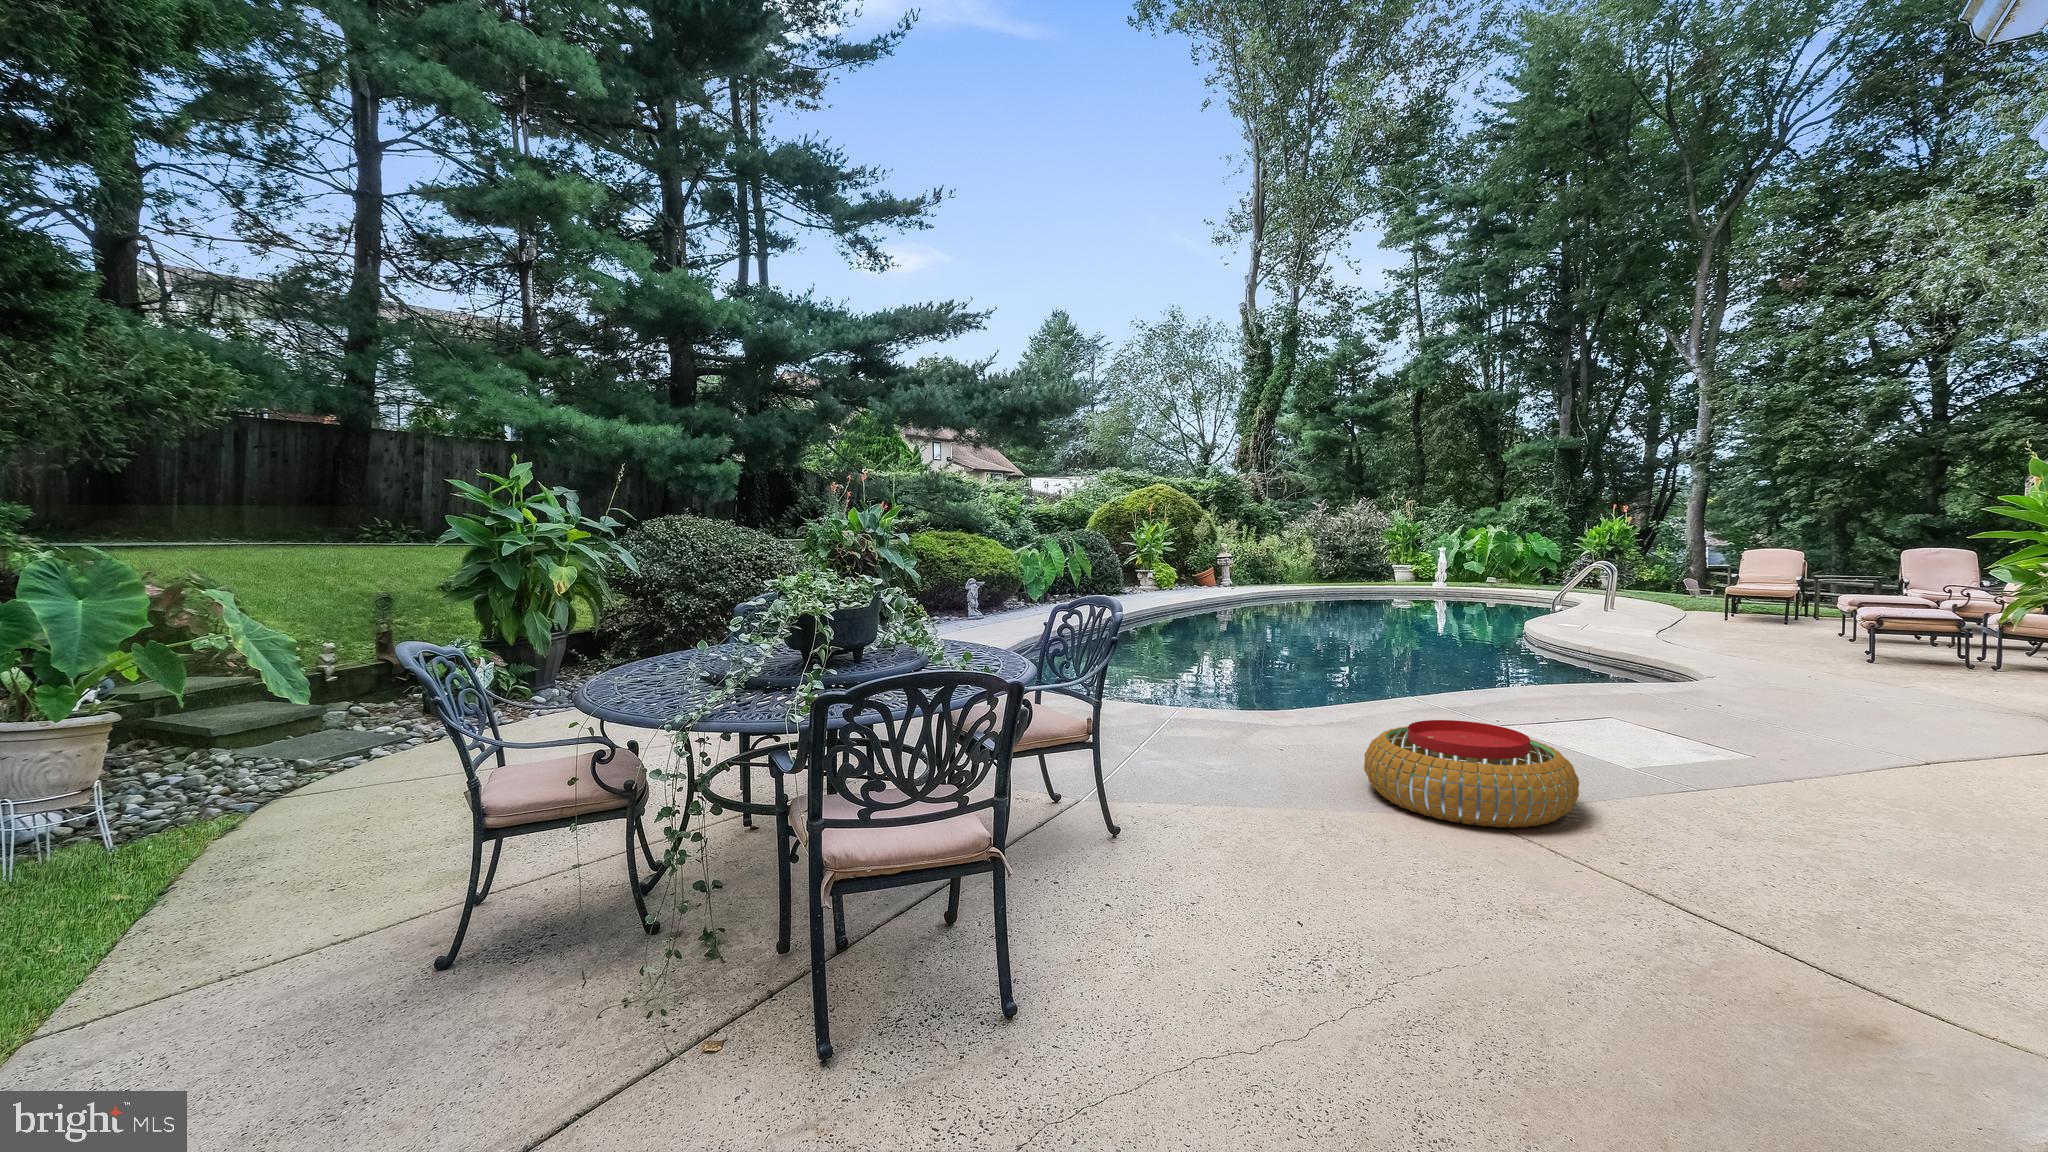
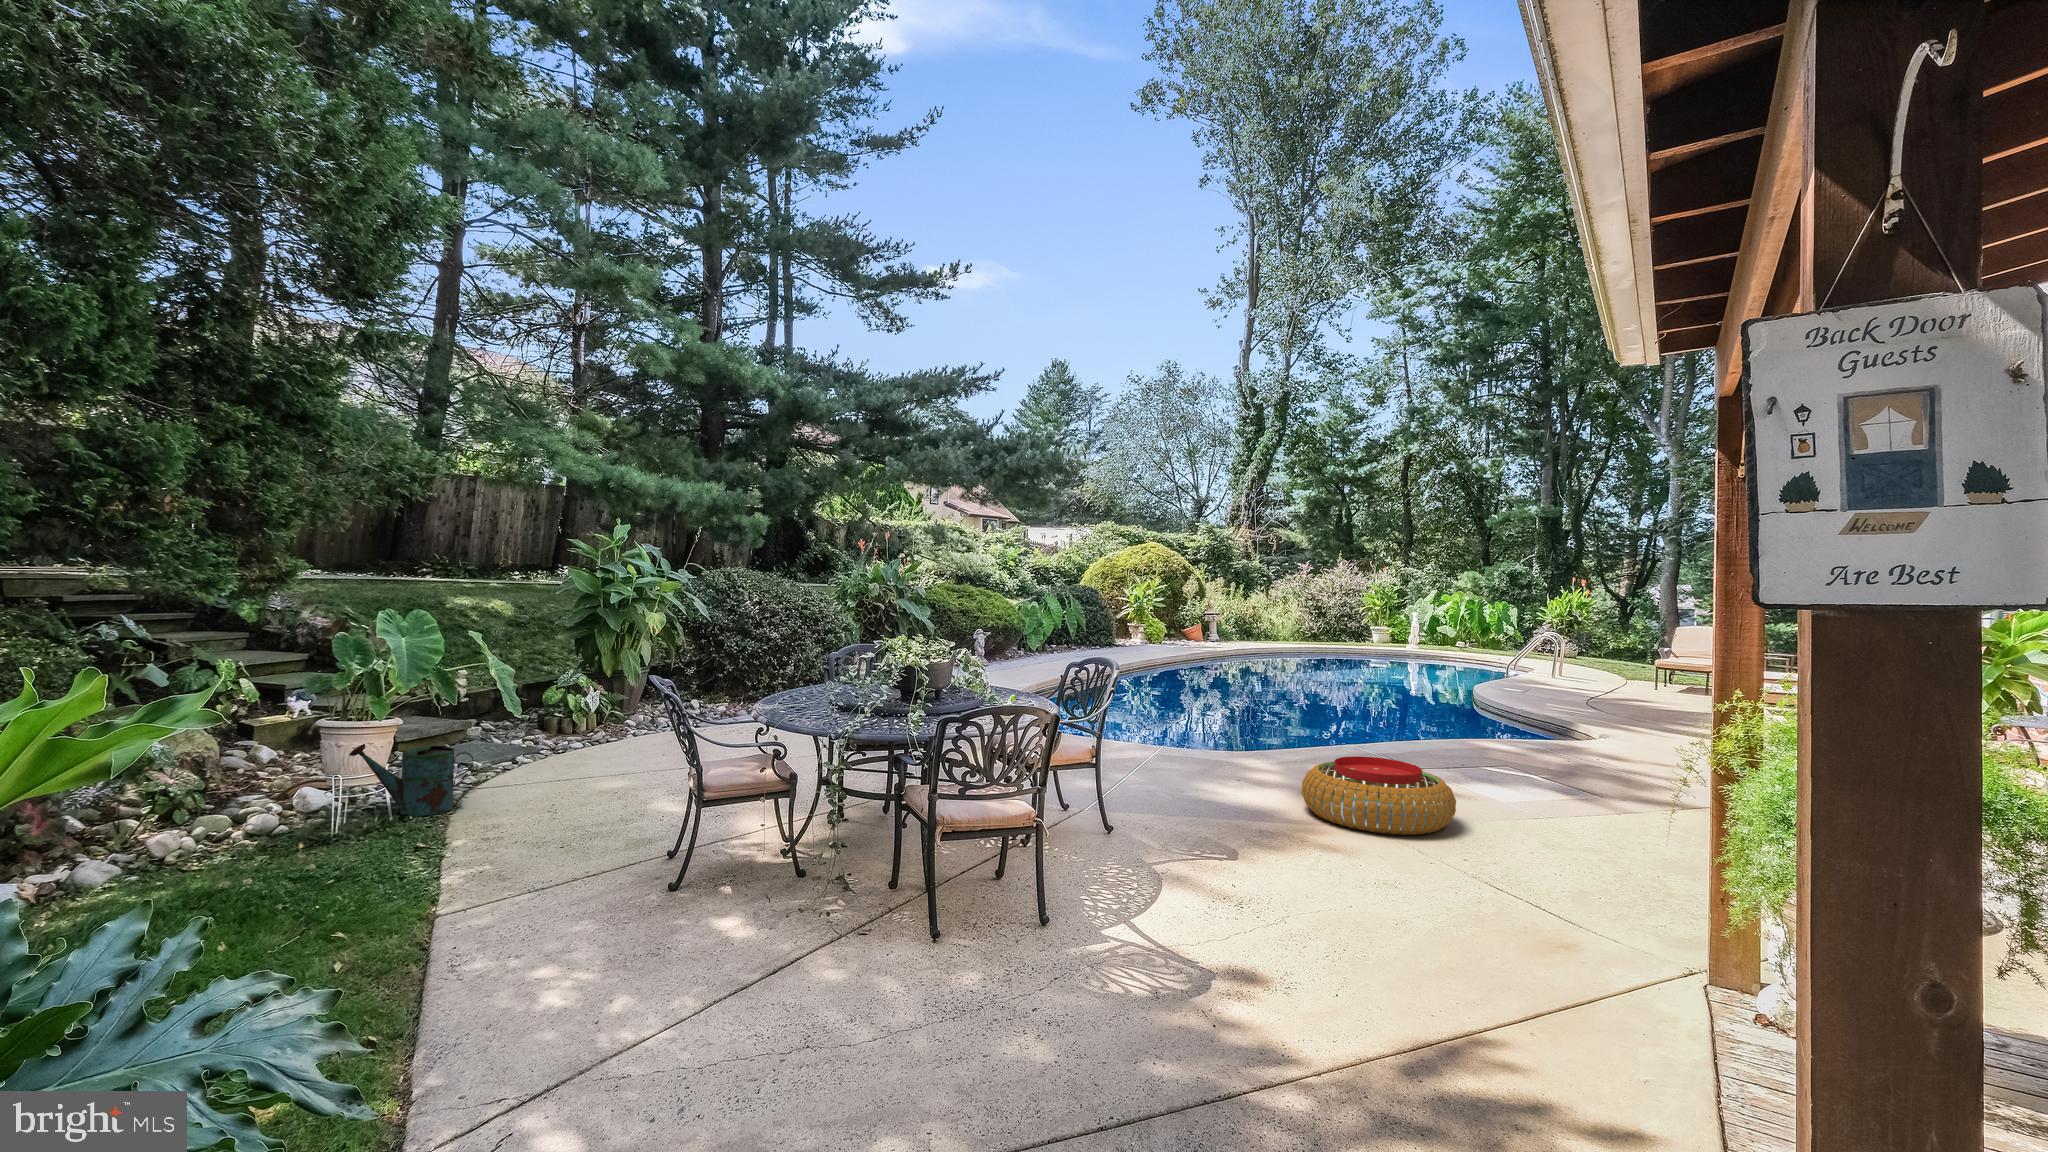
watering can: none [70,749,264,845] -> present [349,744,473,816]

